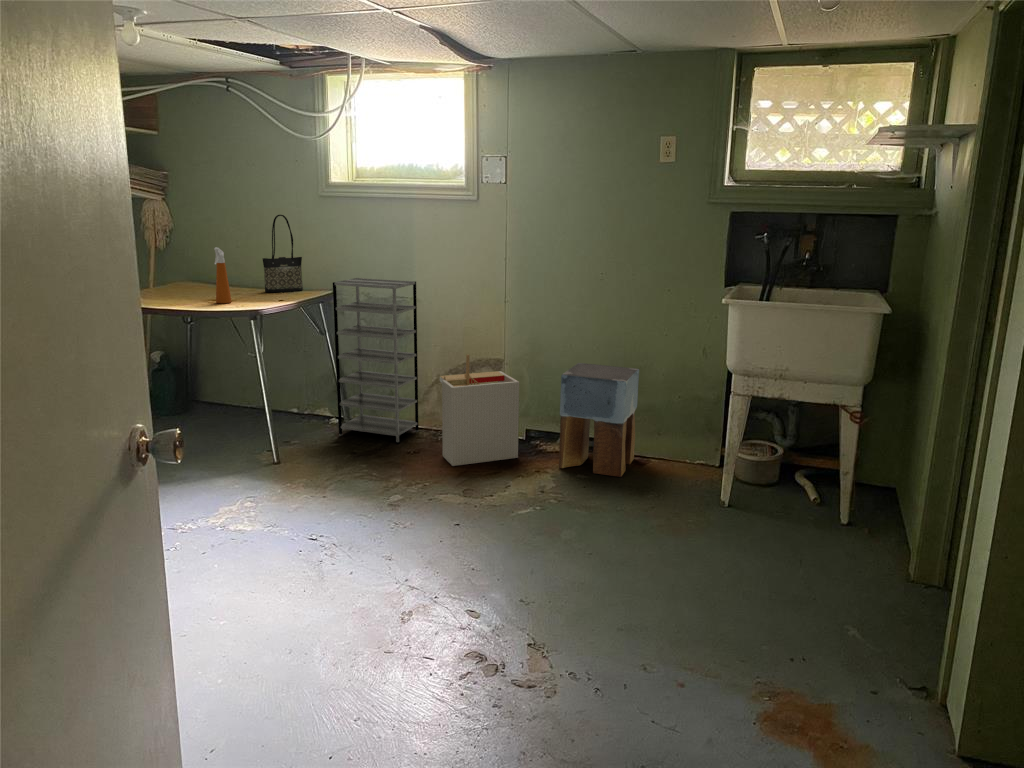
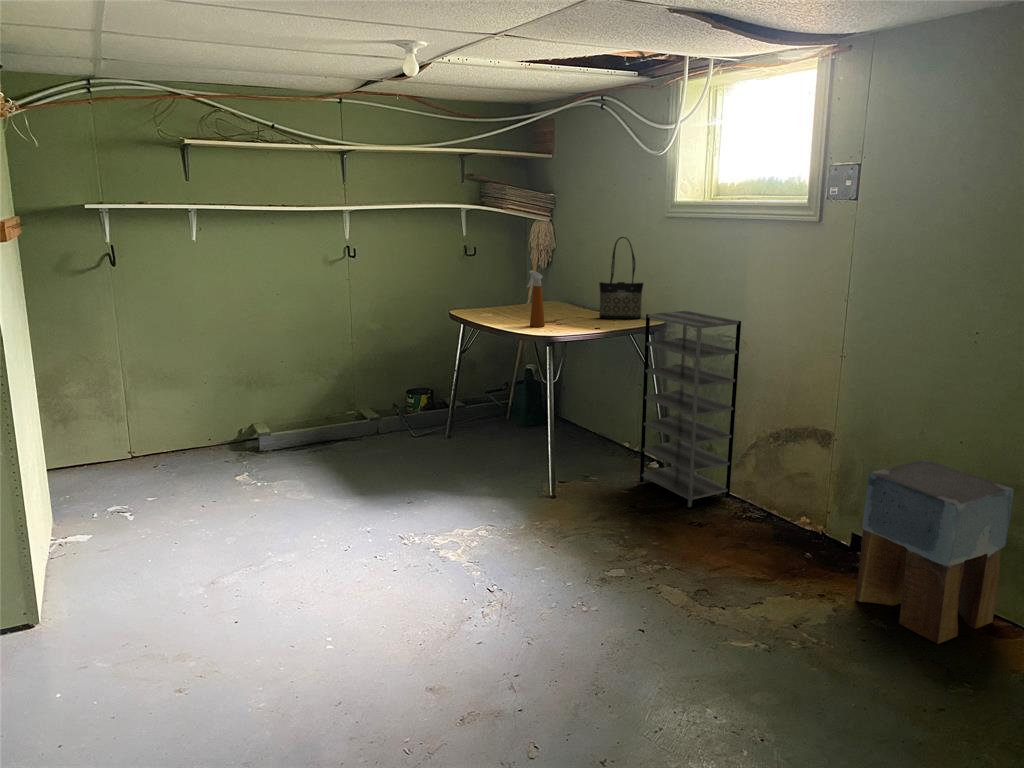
storage bin: present [440,354,519,466] -> none [719,420,824,568]

